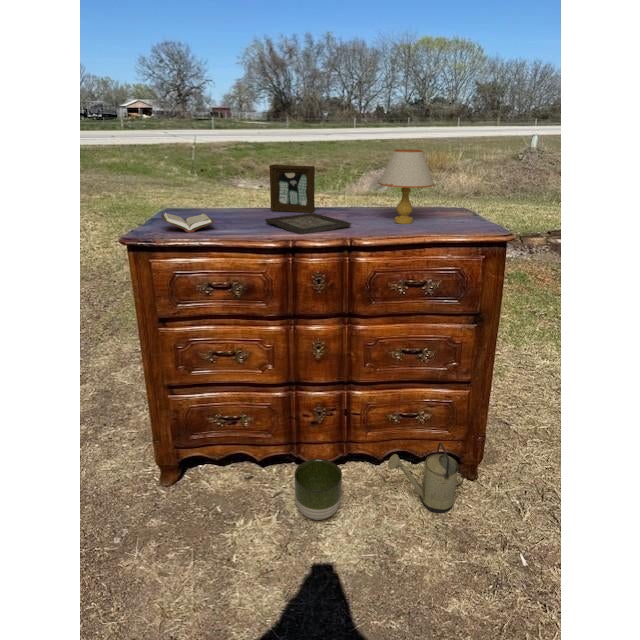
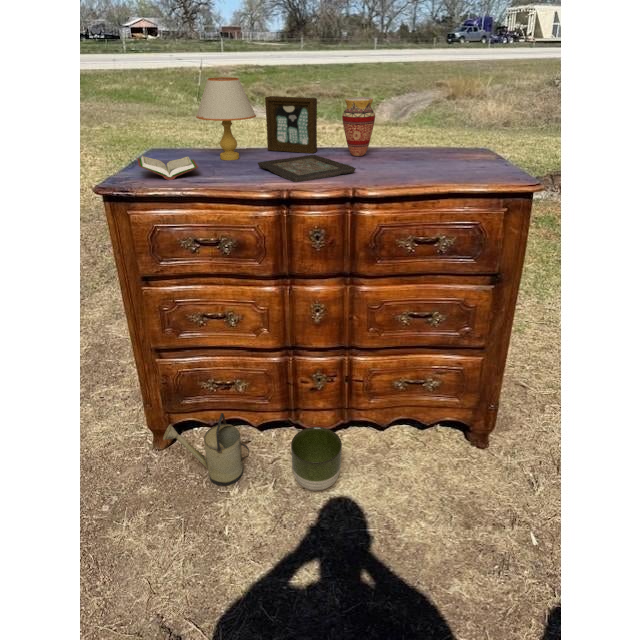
table lamp: present [379,149,434,224] -> present [196,77,256,160]
vase: none [337,165,366,215] -> present [342,97,375,156]
watering can: present [388,443,464,513] -> present [163,413,249,486]

